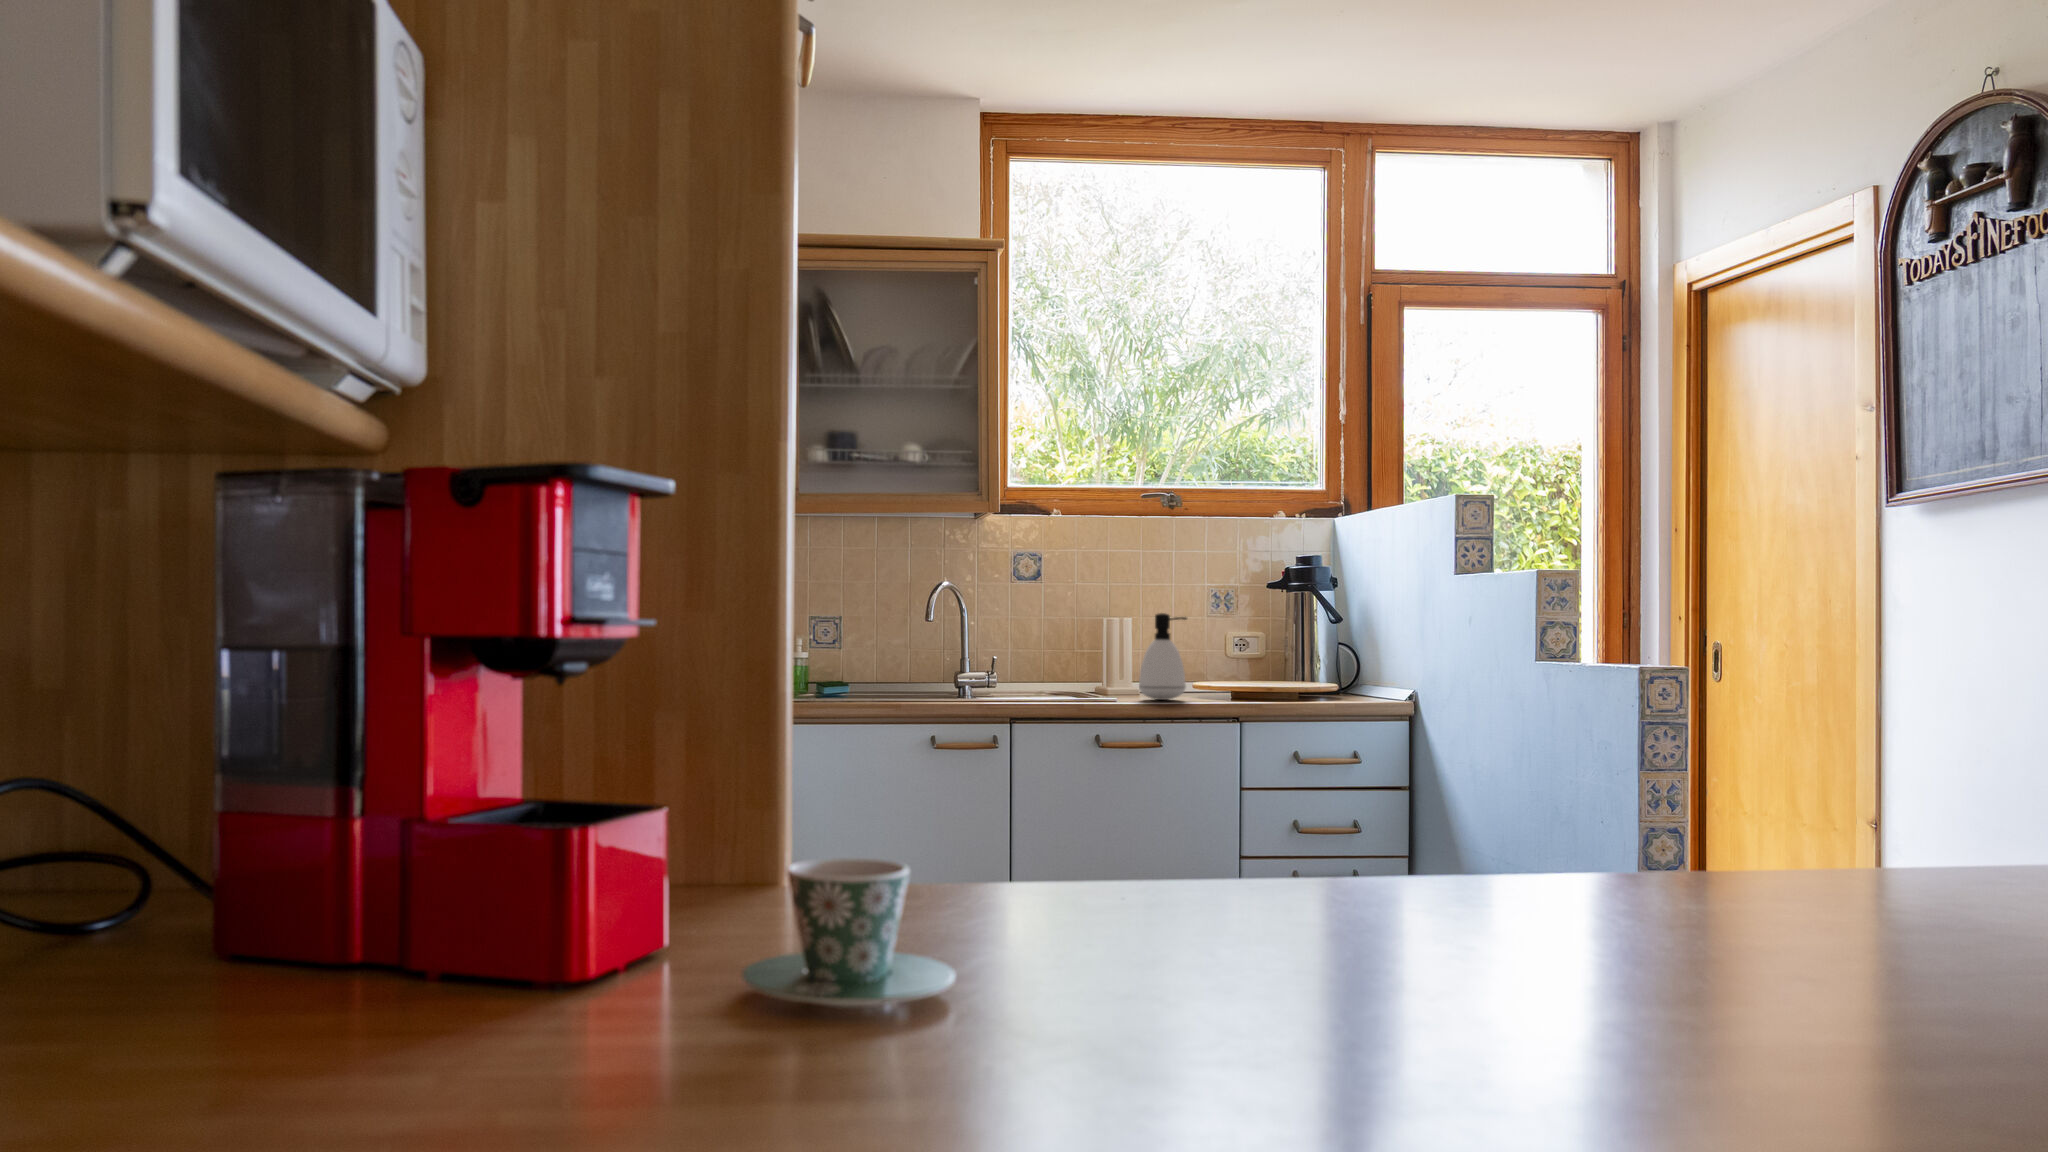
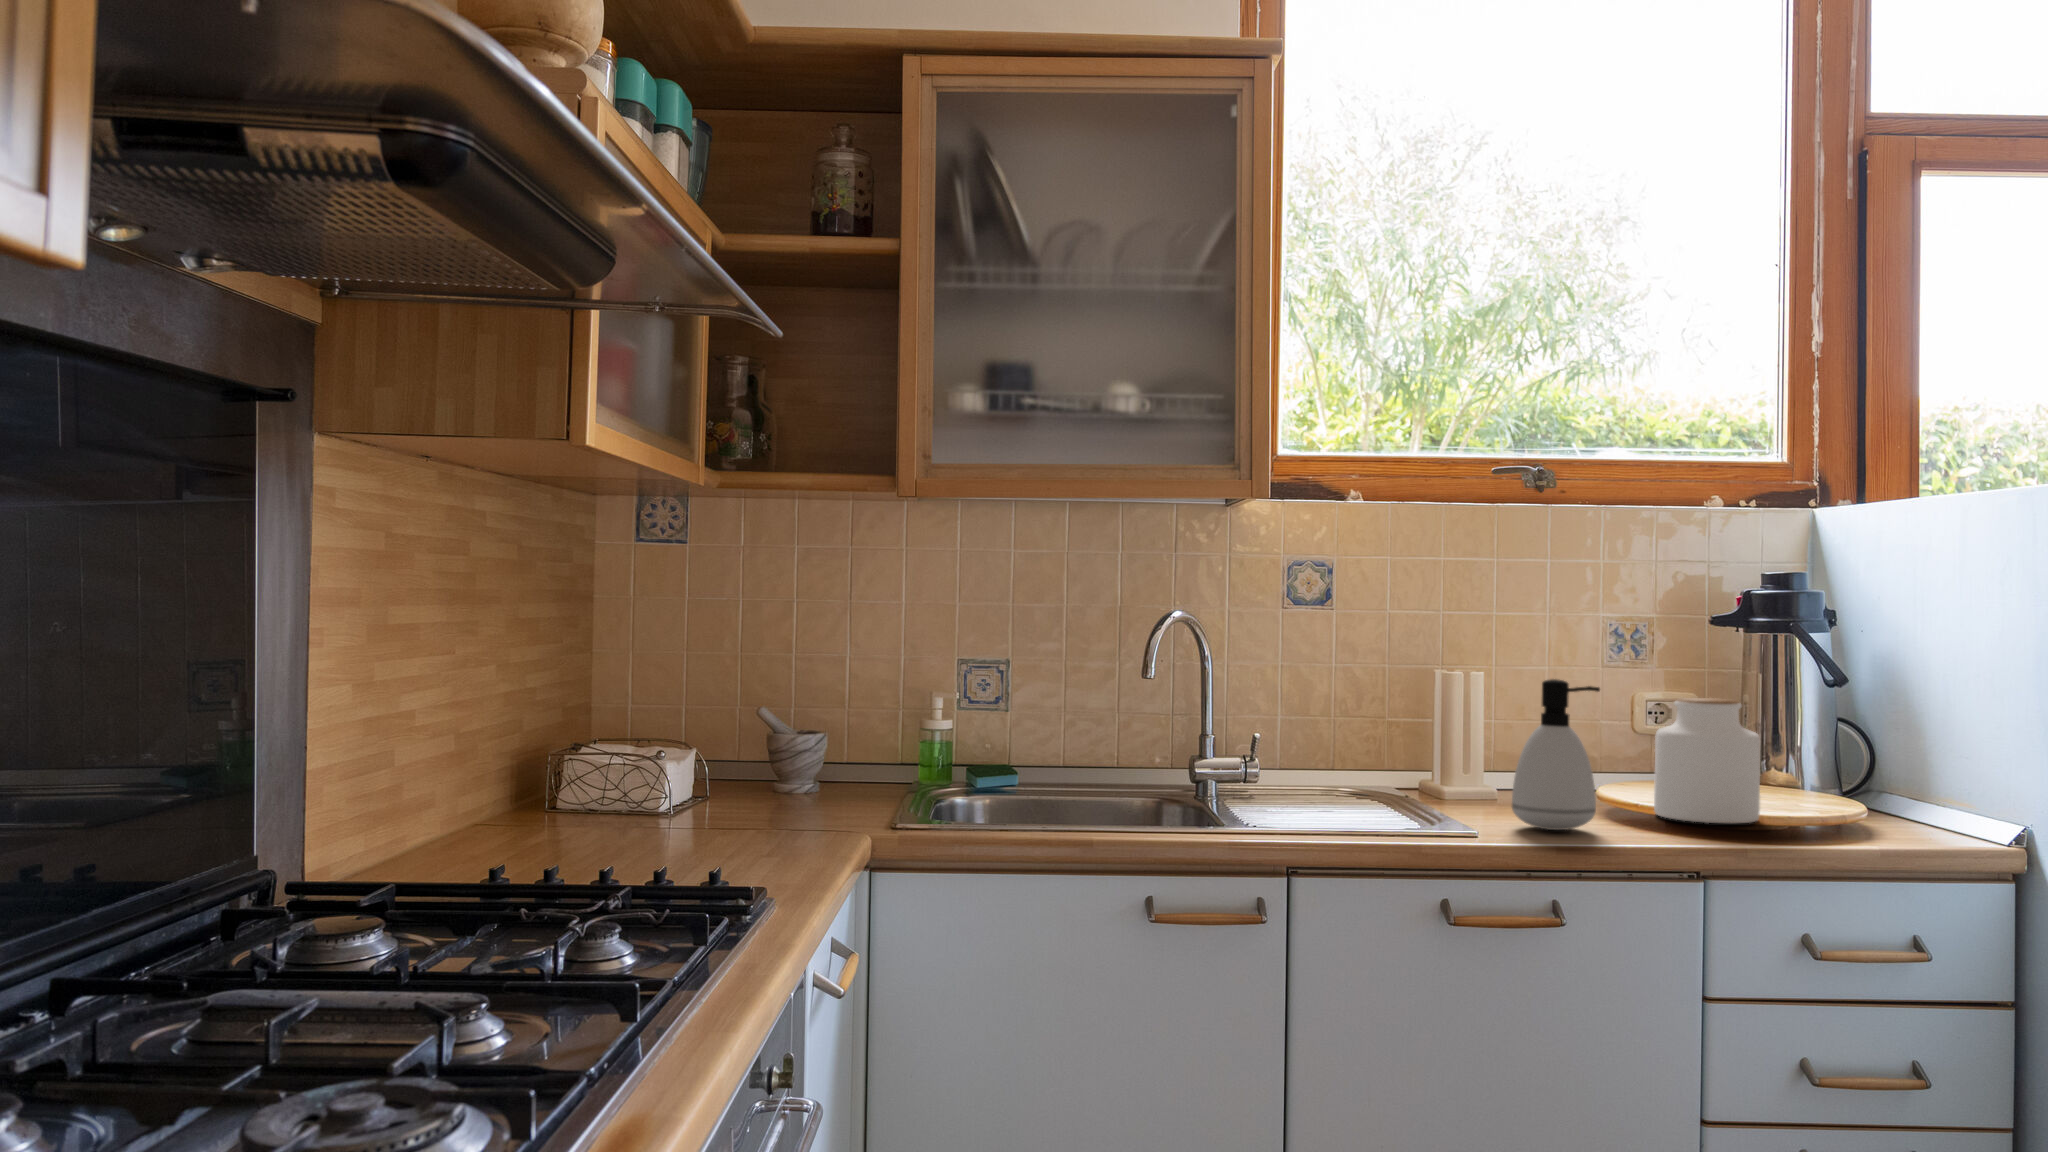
jar: none [1224,627,1281,696] -> present [1654,698,1760,823]

